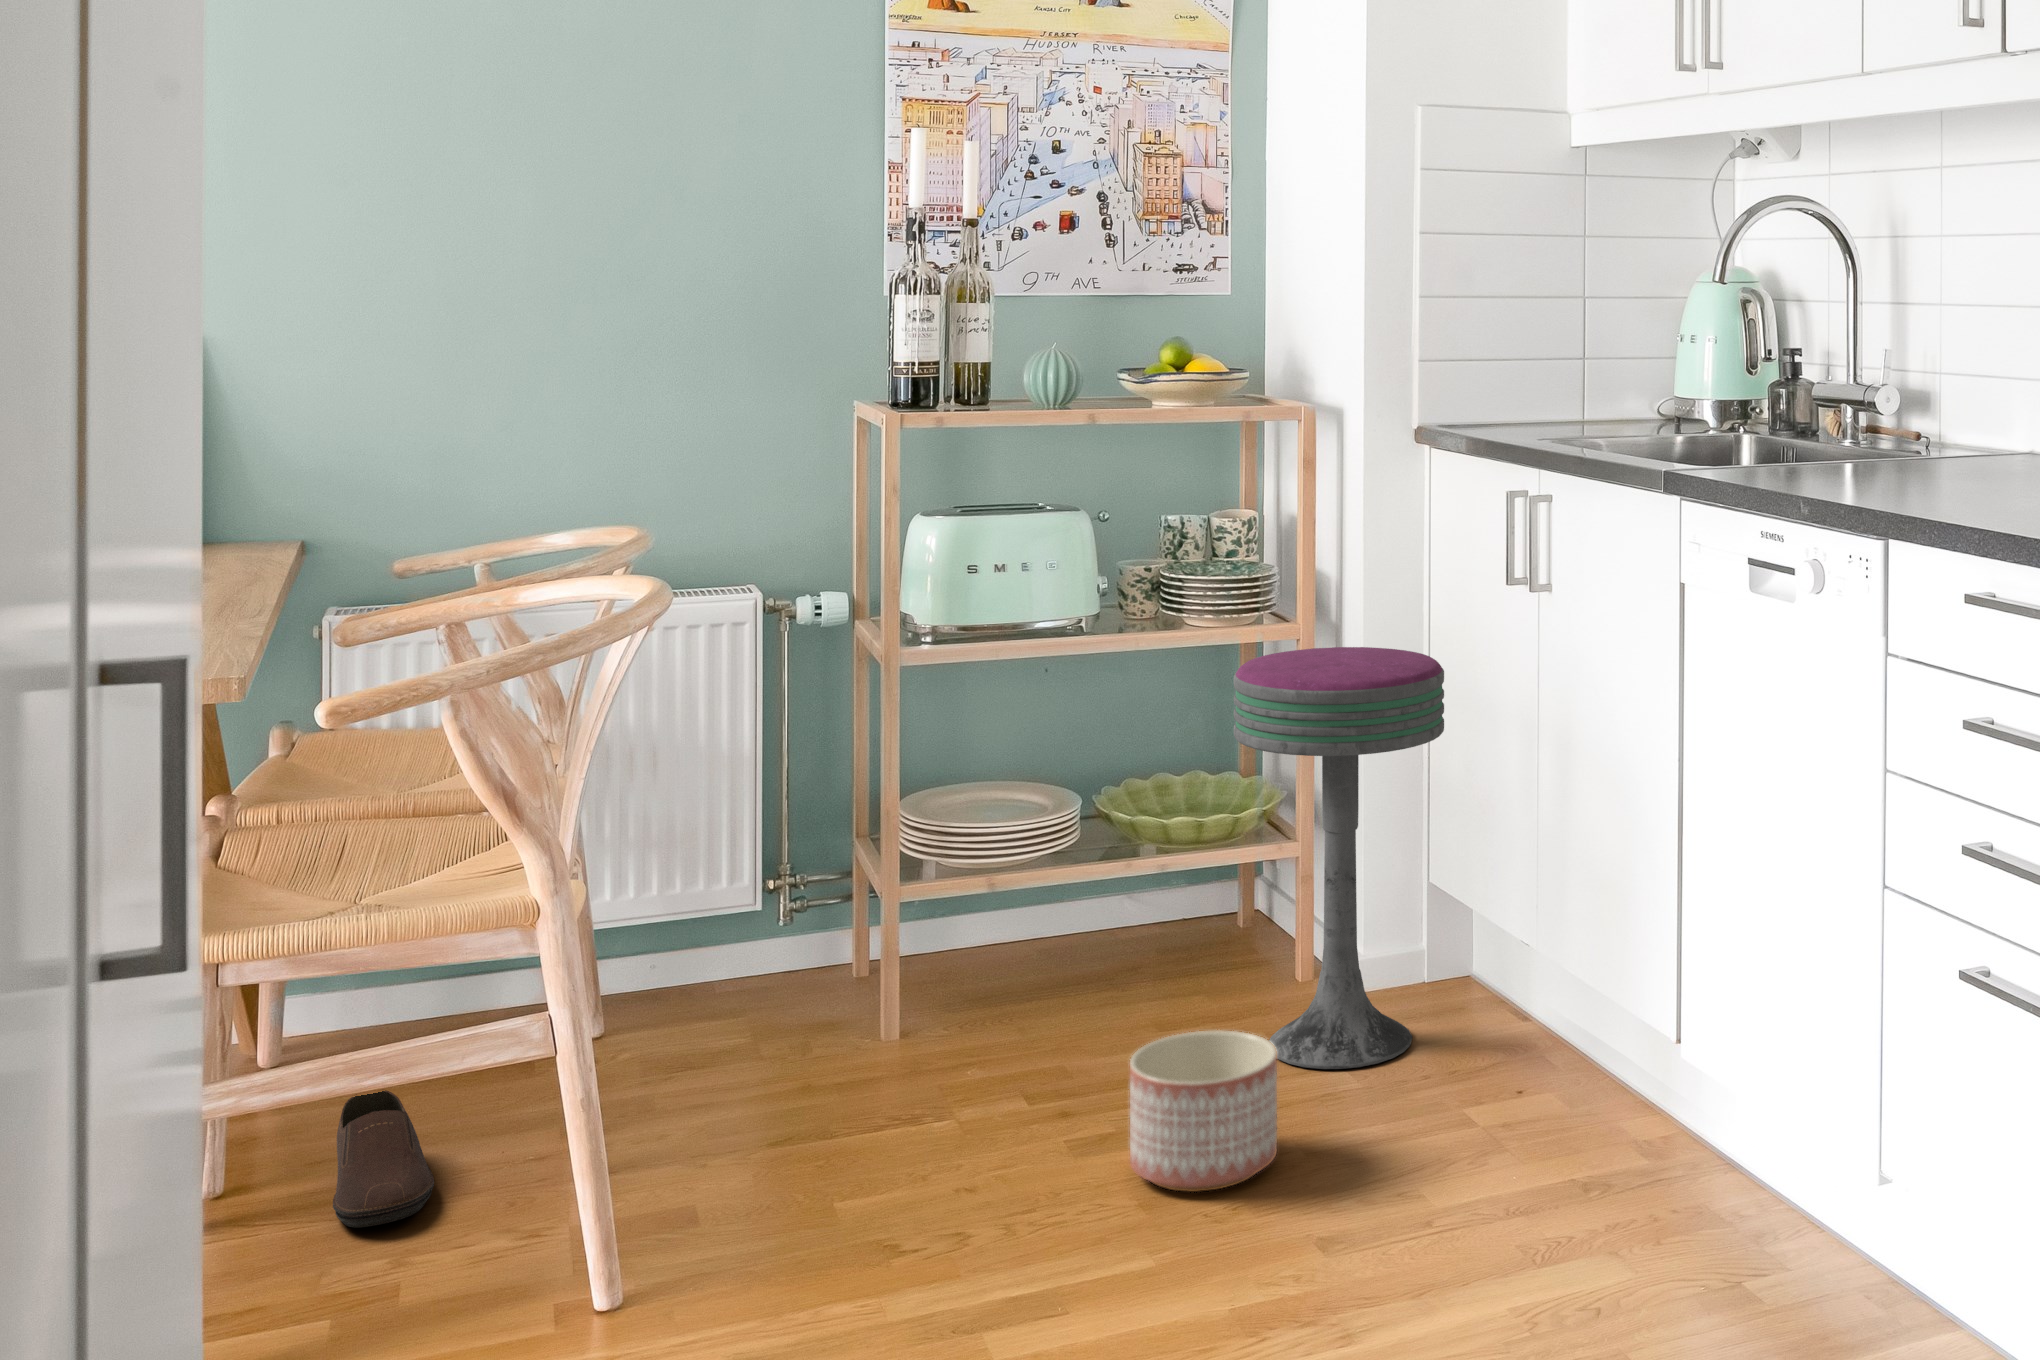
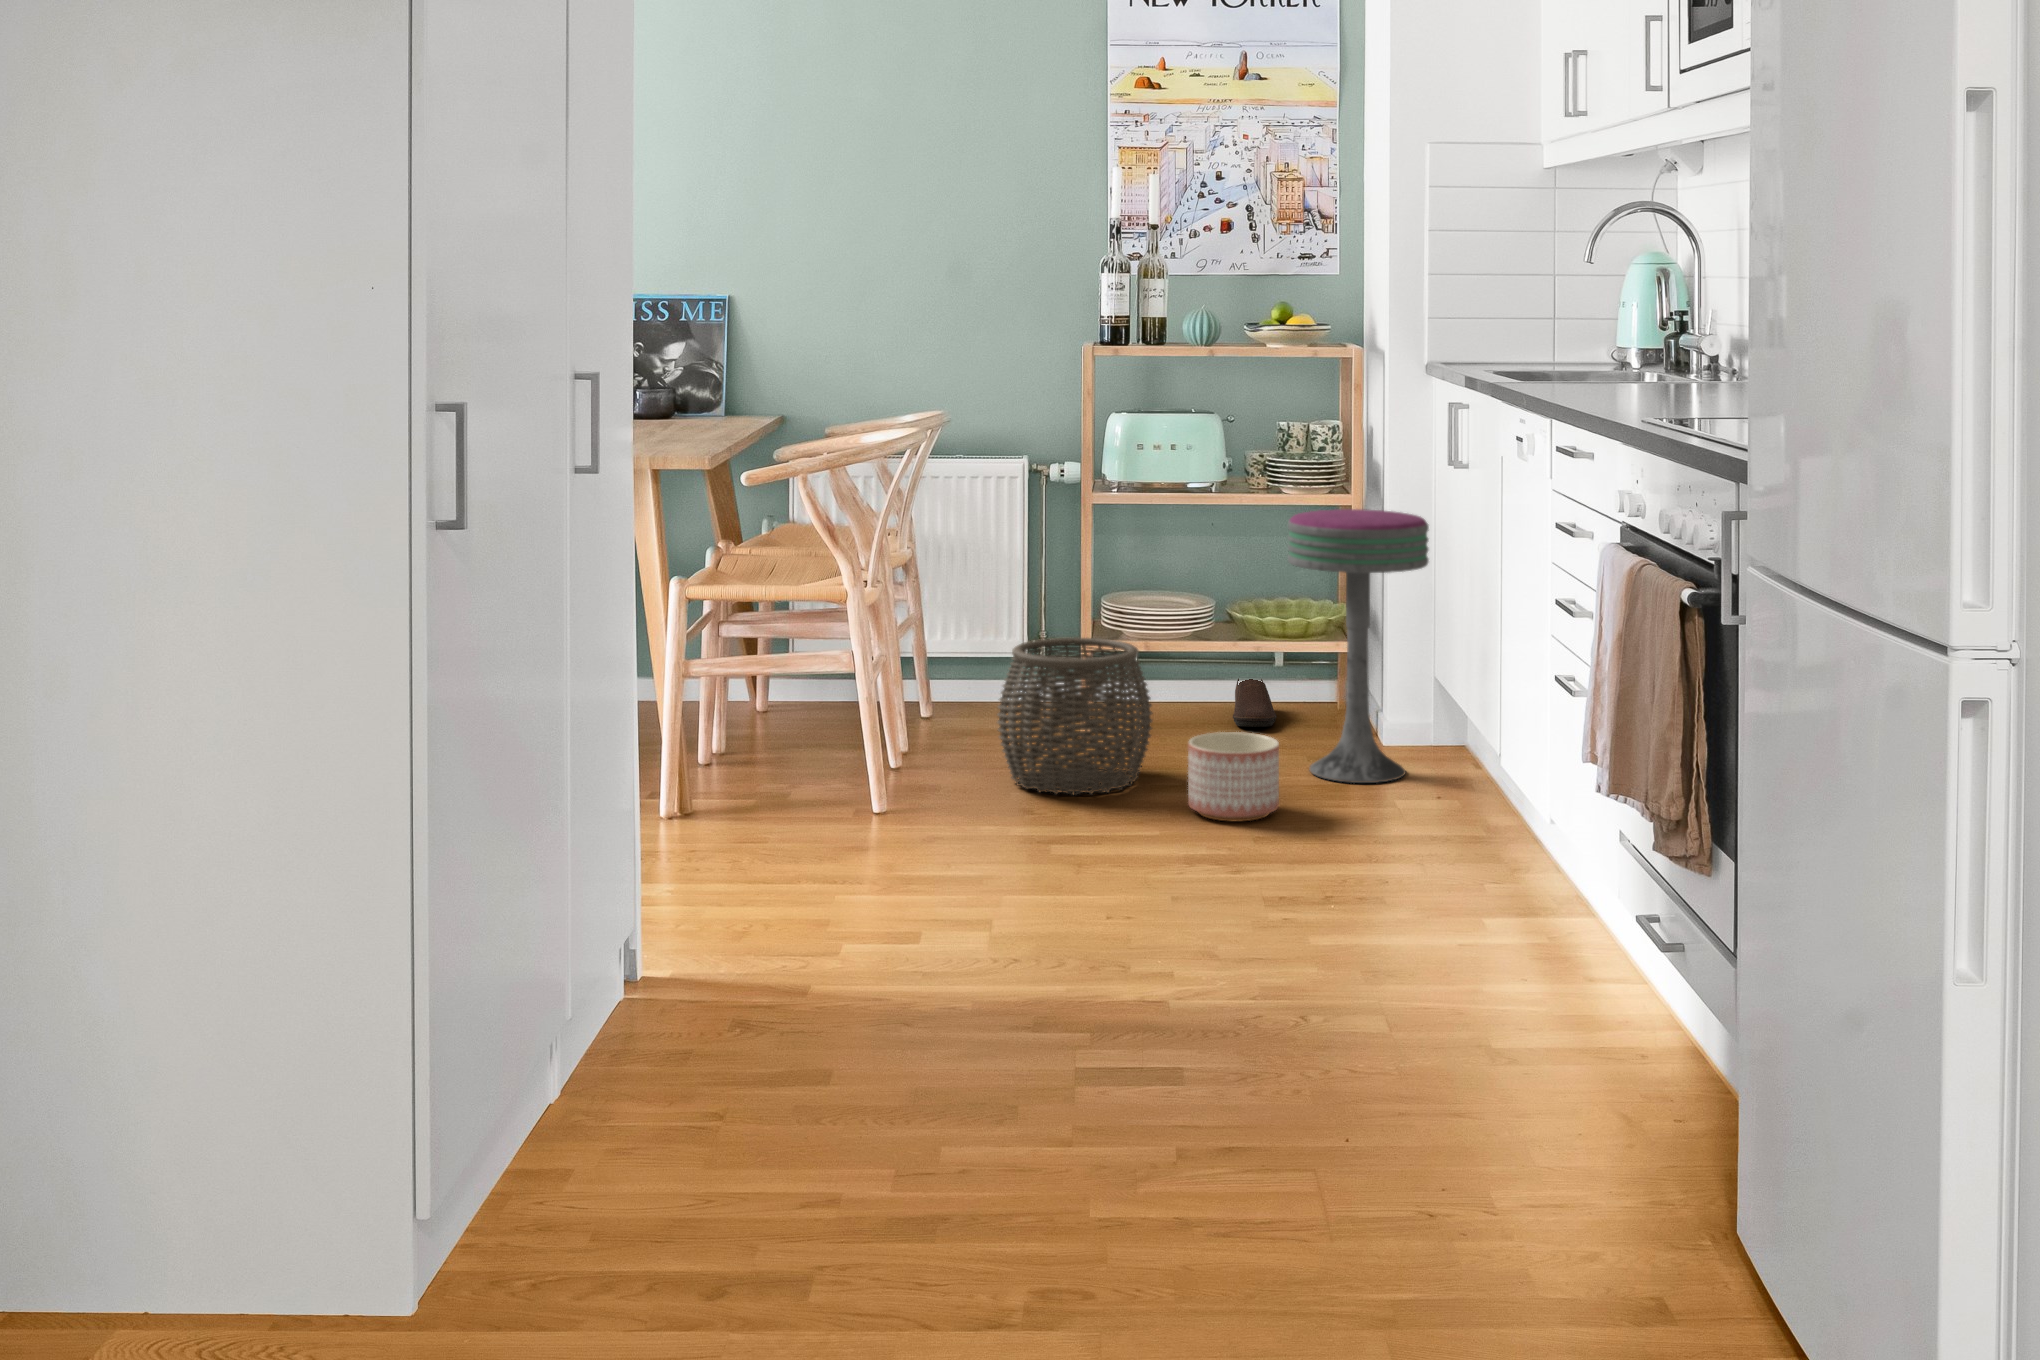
woven basket: none [772,895,1042,1182] -> present [997,638,1152,795]
shoe: present [333,1090,434,1227] -> present [1233,678,1276,727]

